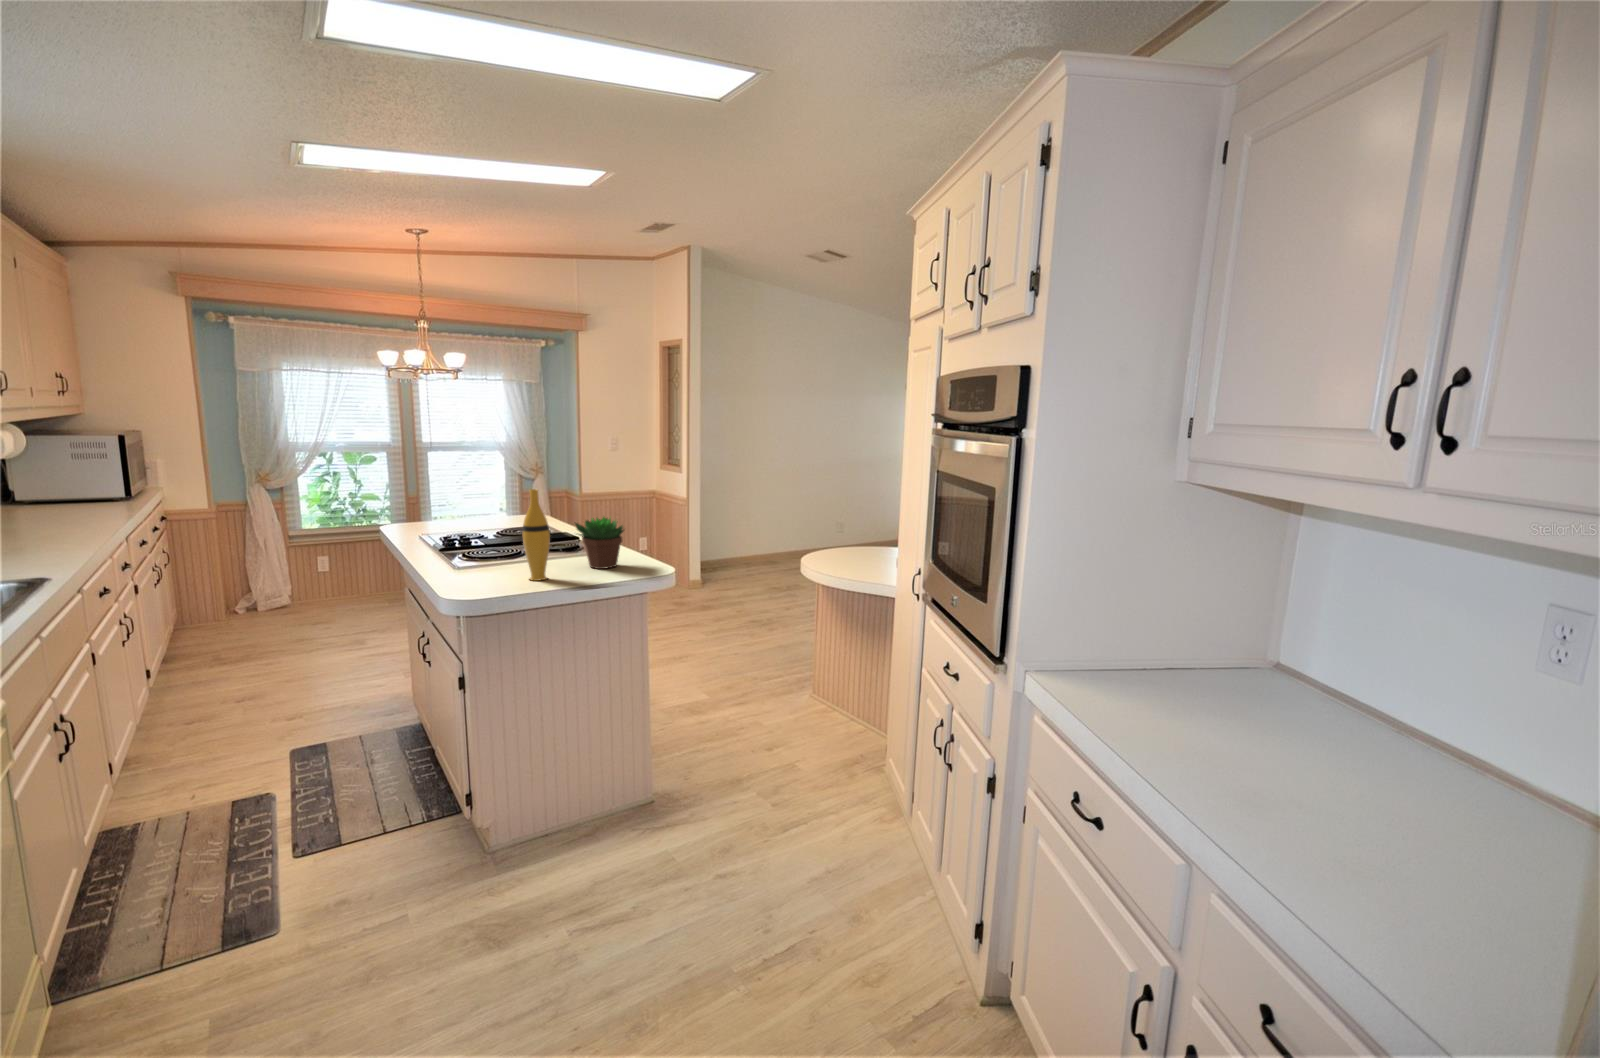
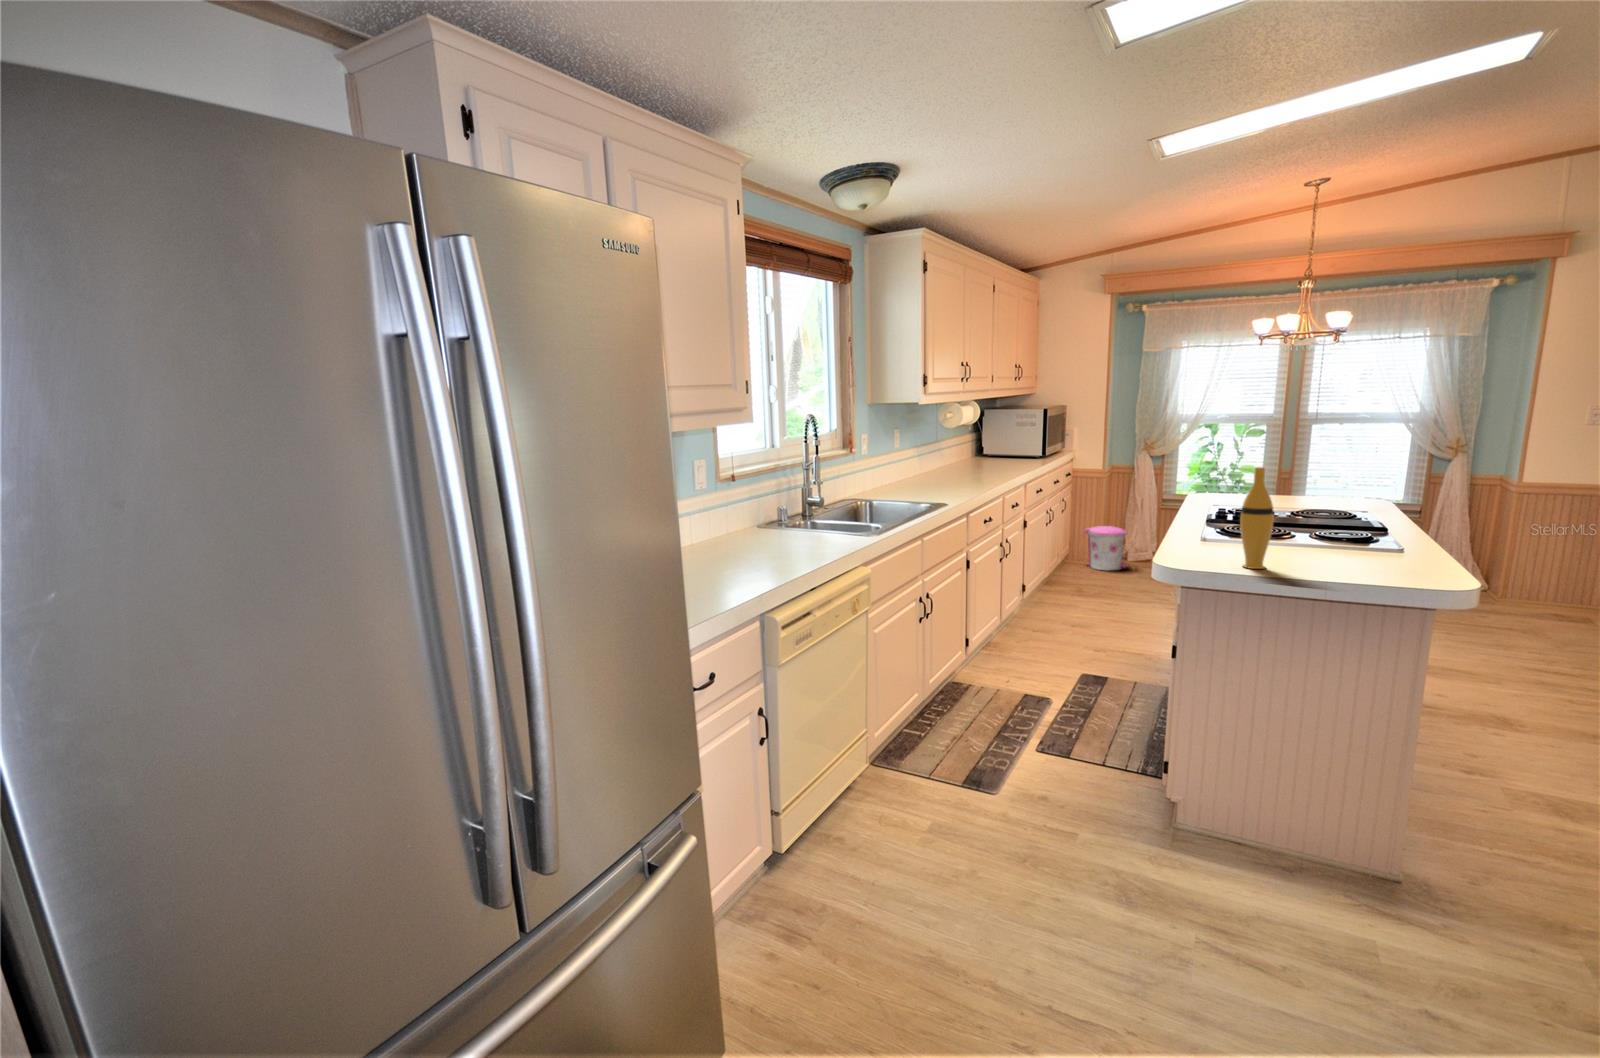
succulent plant: present [575,517,624,569] -> none [1322,506,1401,572]
trash can: none [188,576,258,632] -> present [1084,526,1129,571]

